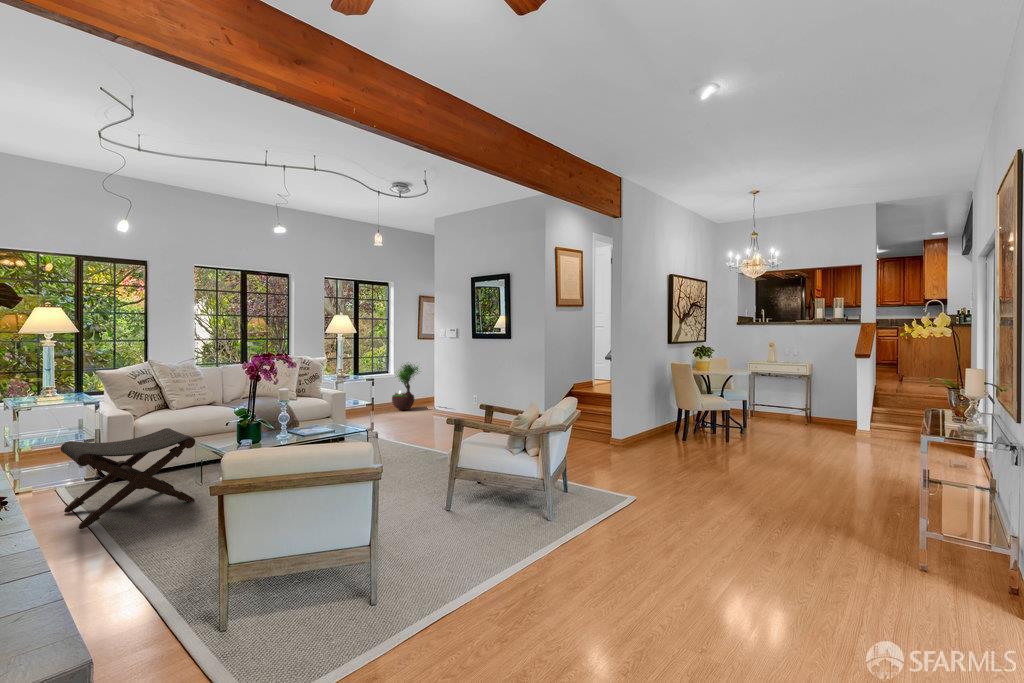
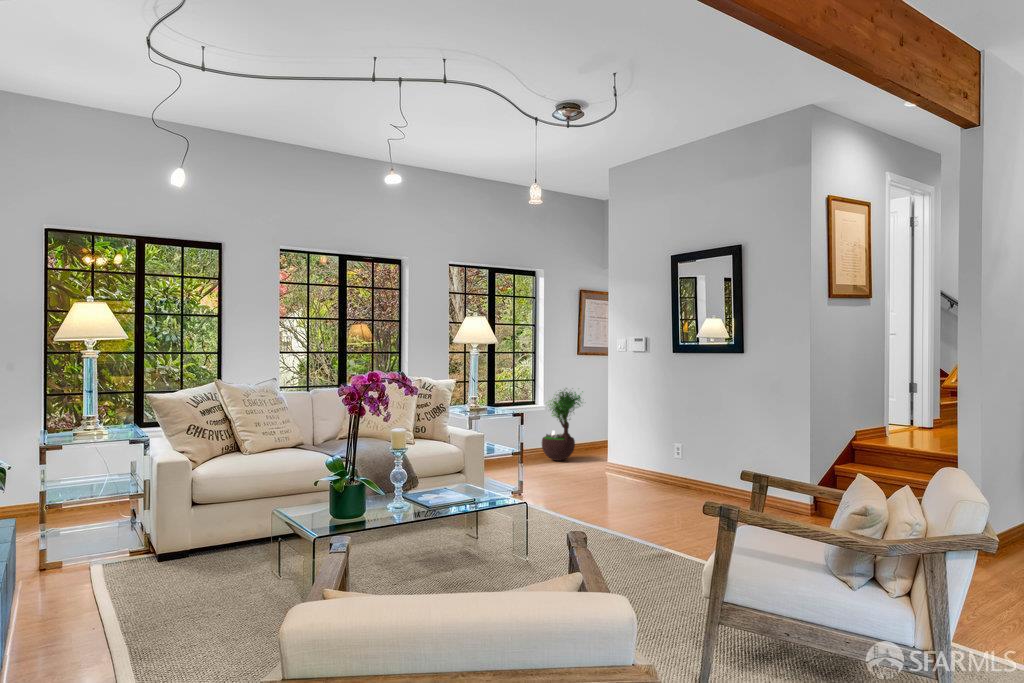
footstool: present [61,428,195,529] -> none [83,485,266,651]

